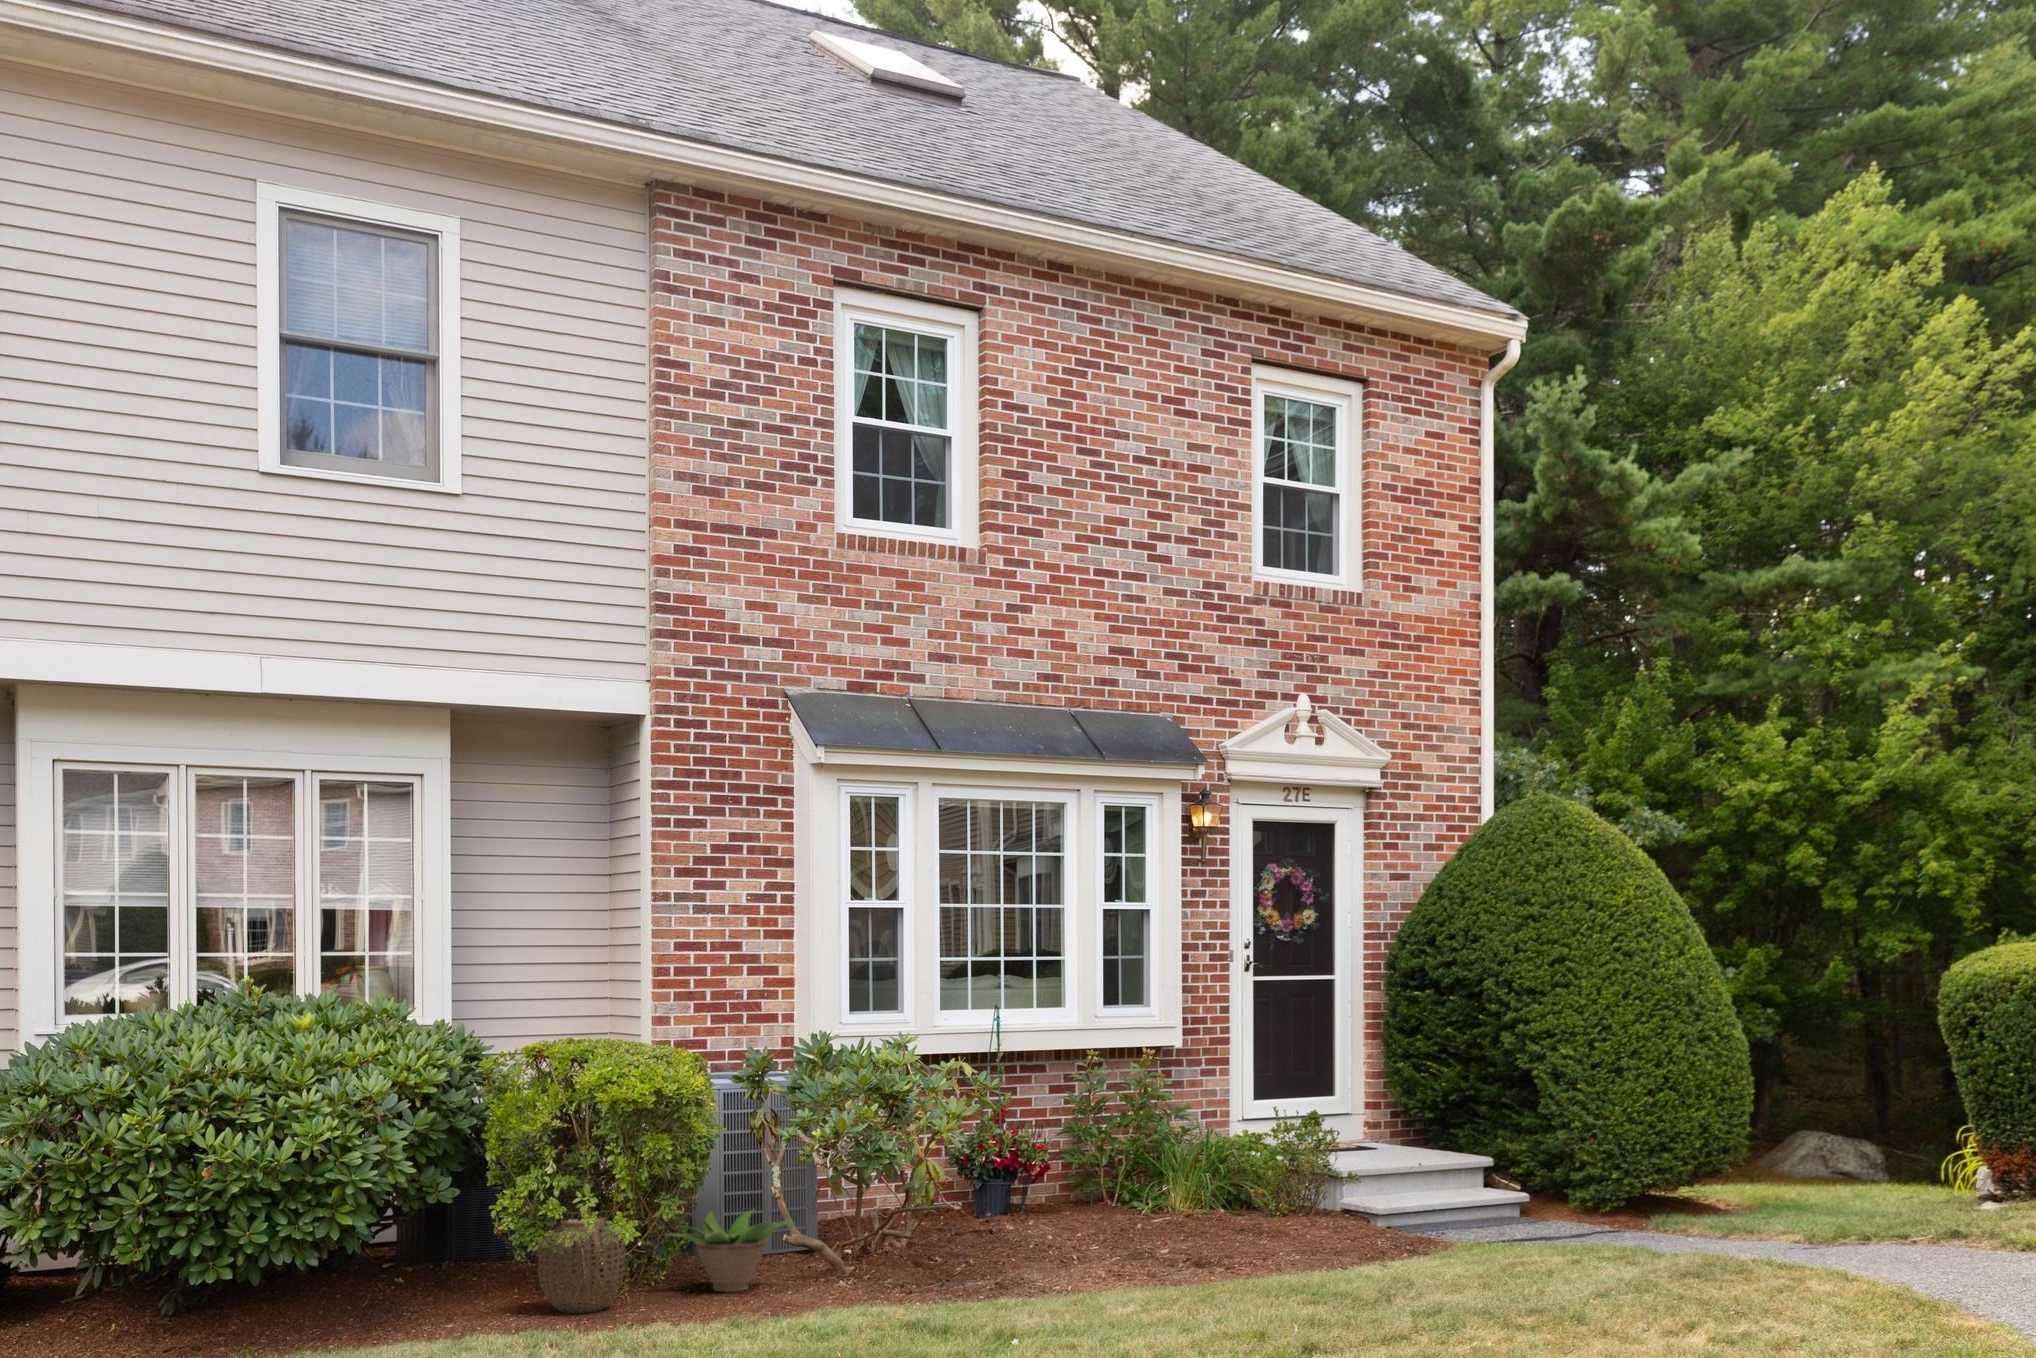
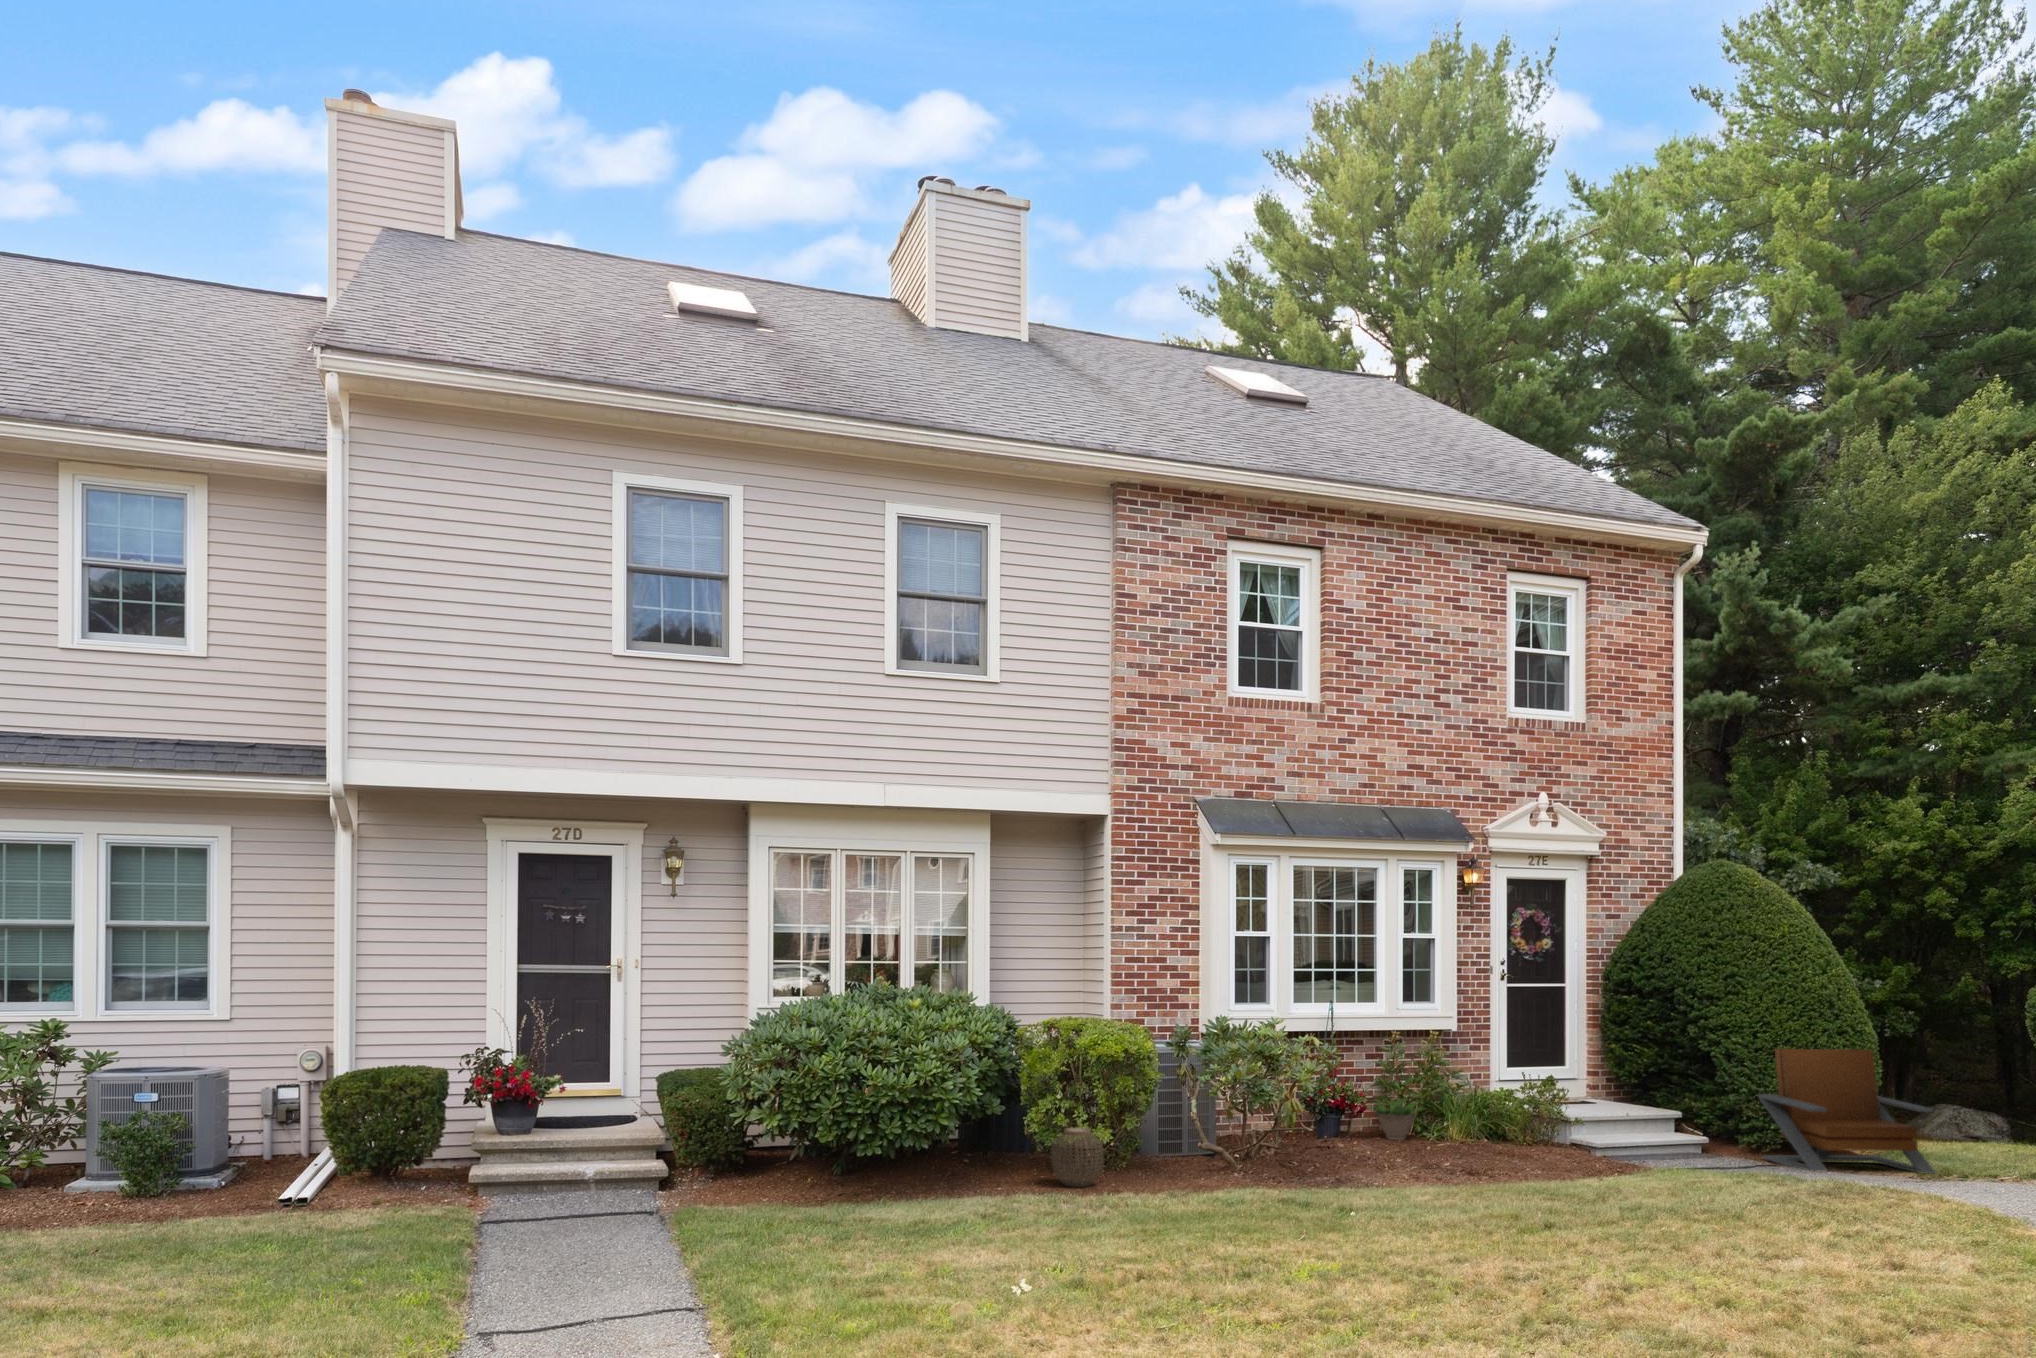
lounge chair: none [1606,1053,1849,1237] -> present [1758,1049,1936,1174]
decorative plant: present [670,1210,793,1292] -> present [1367,1099,1424,1140]

